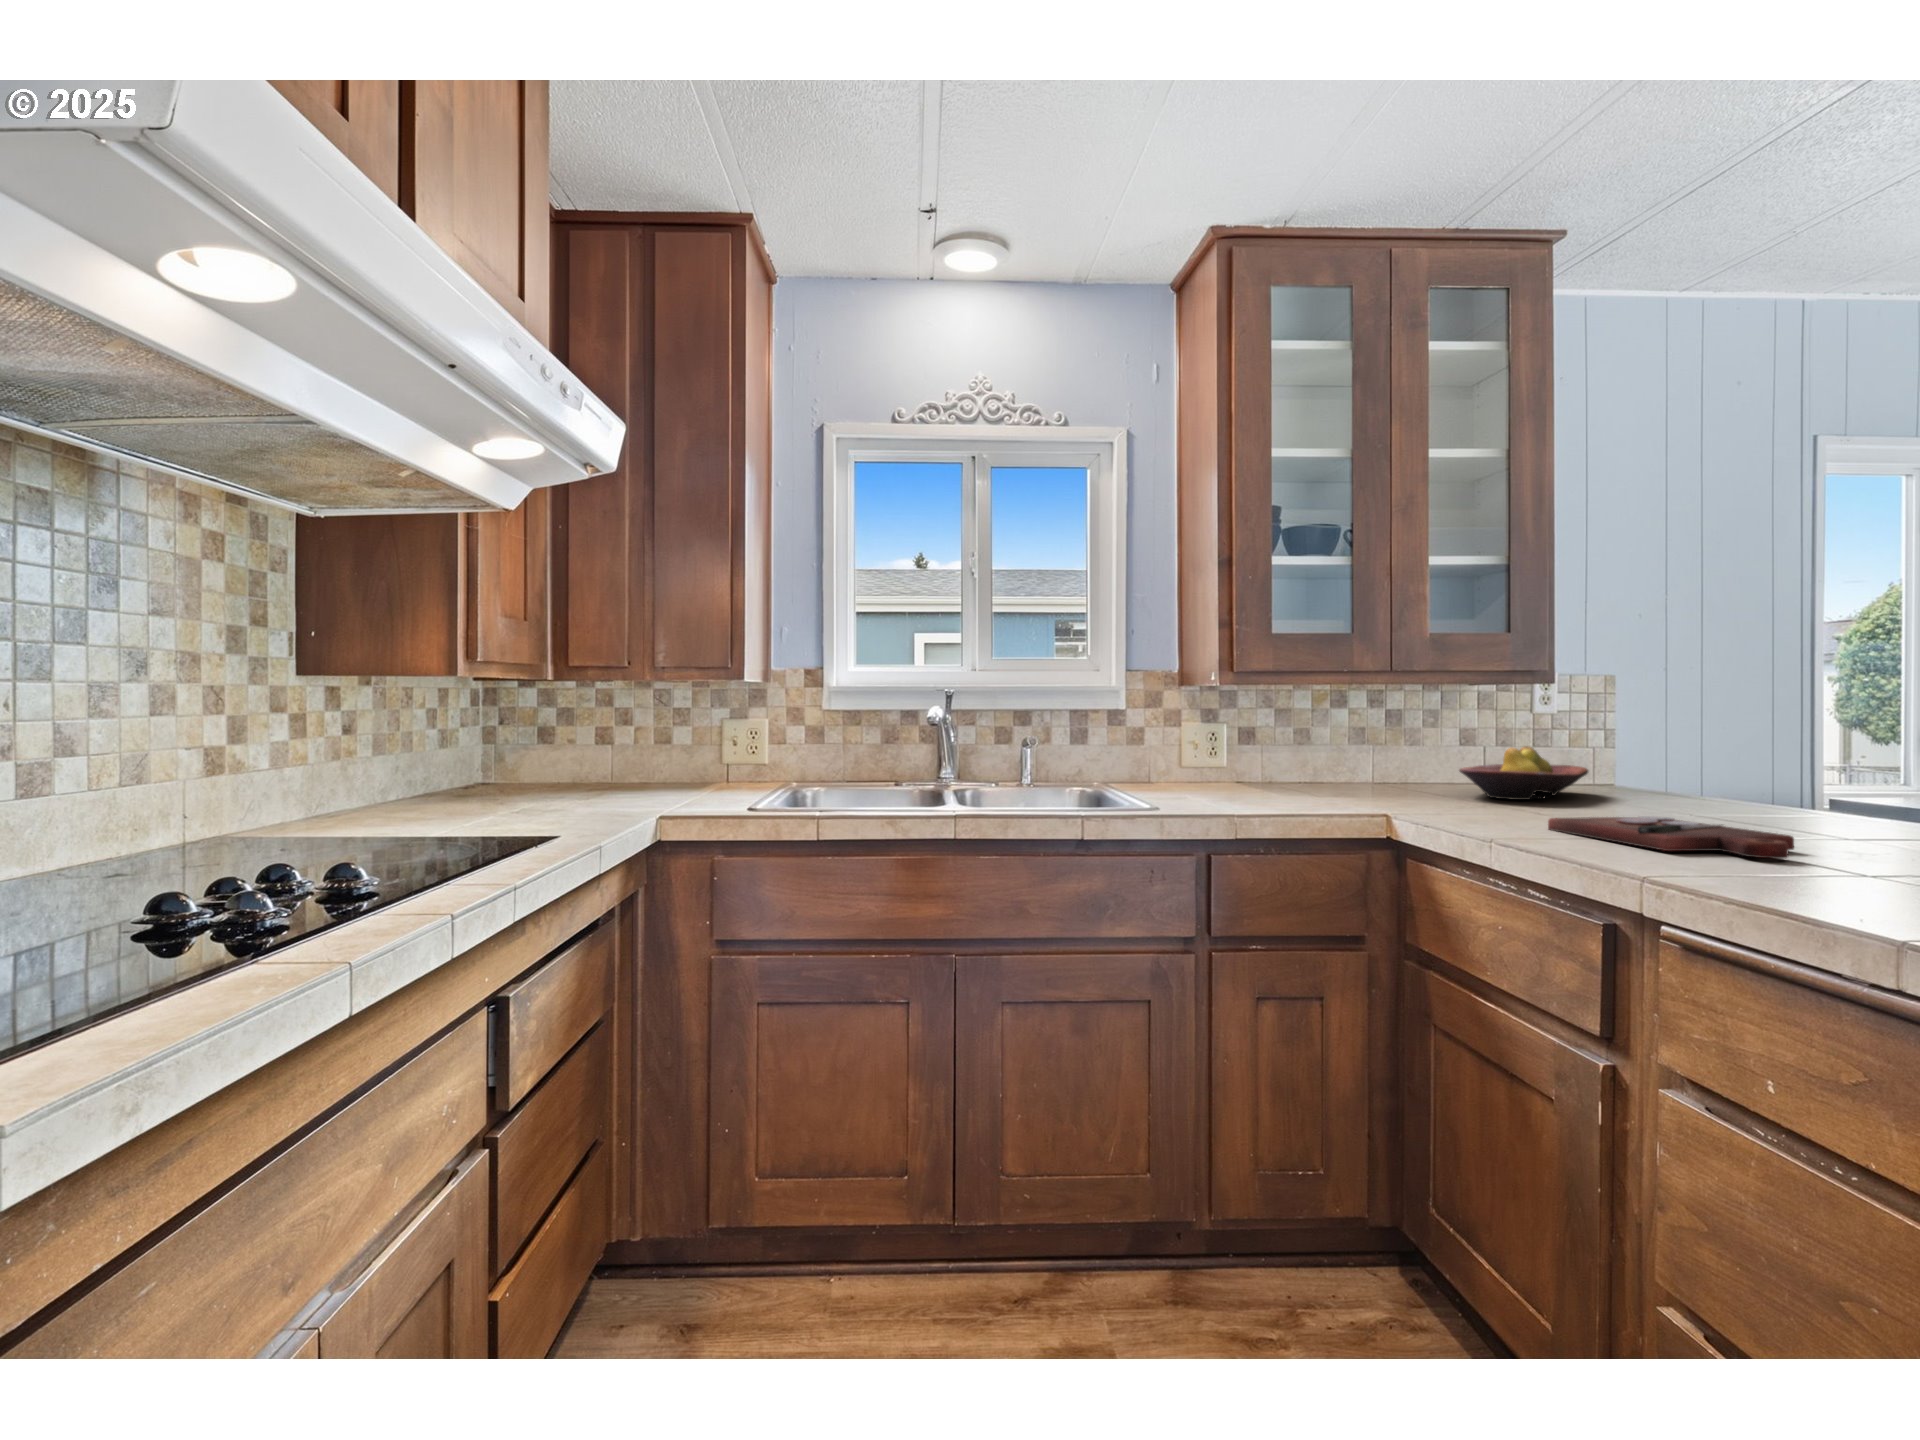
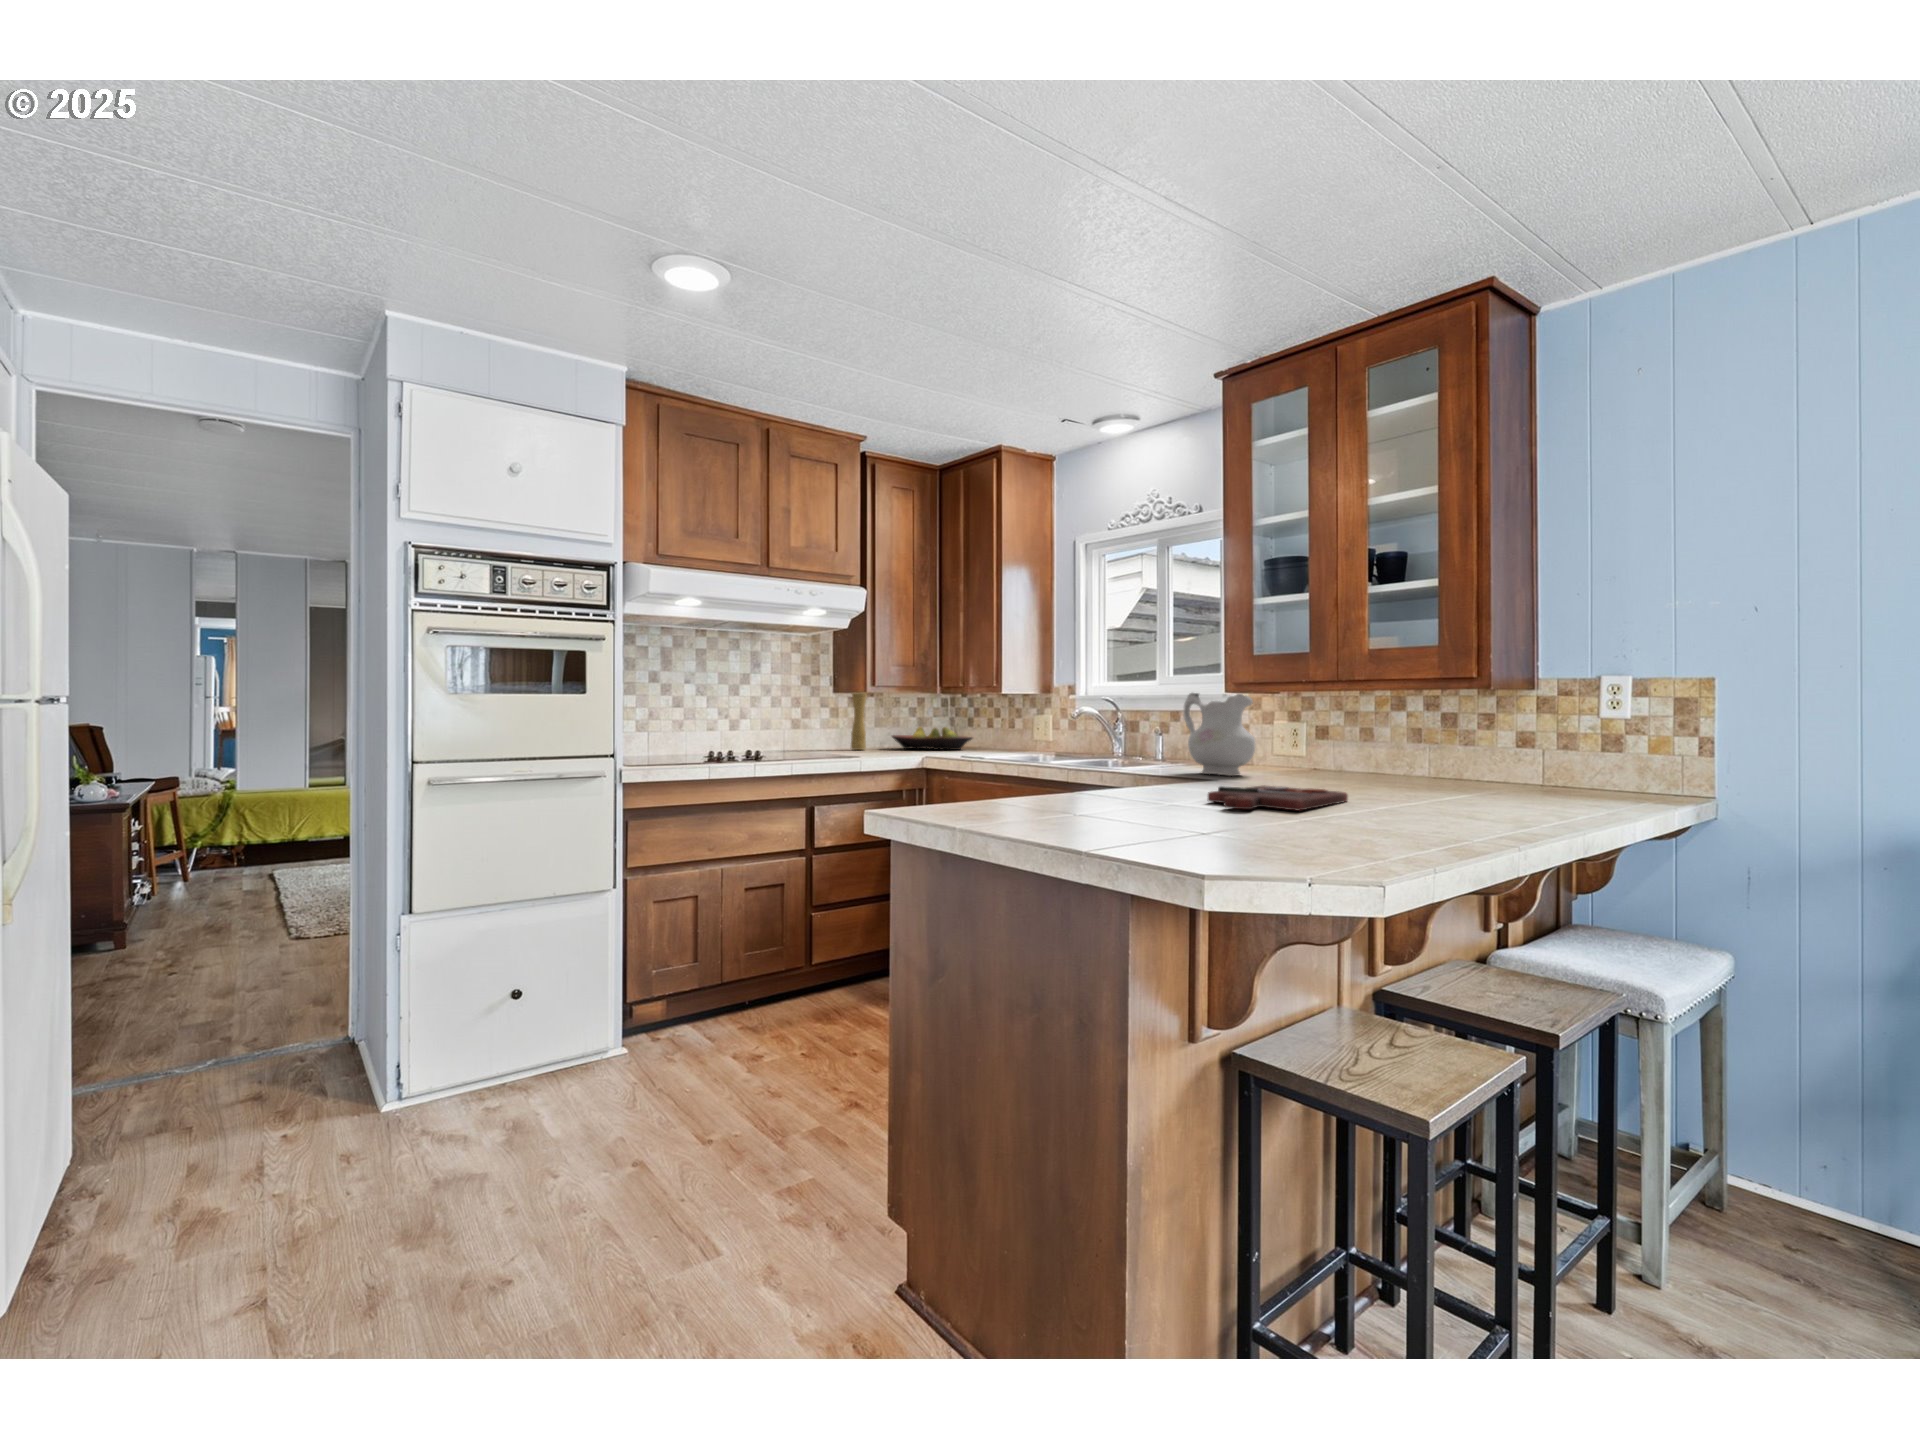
pepper mill: none [368,654,415,819] -> present [851,693,867,750]
ceramic pitcher: none [1222,683,1332,806] -> present [1184,693,1255,776]
fruit bowl: present [1459,746,1588,800] -> present [892,726,972,750]

